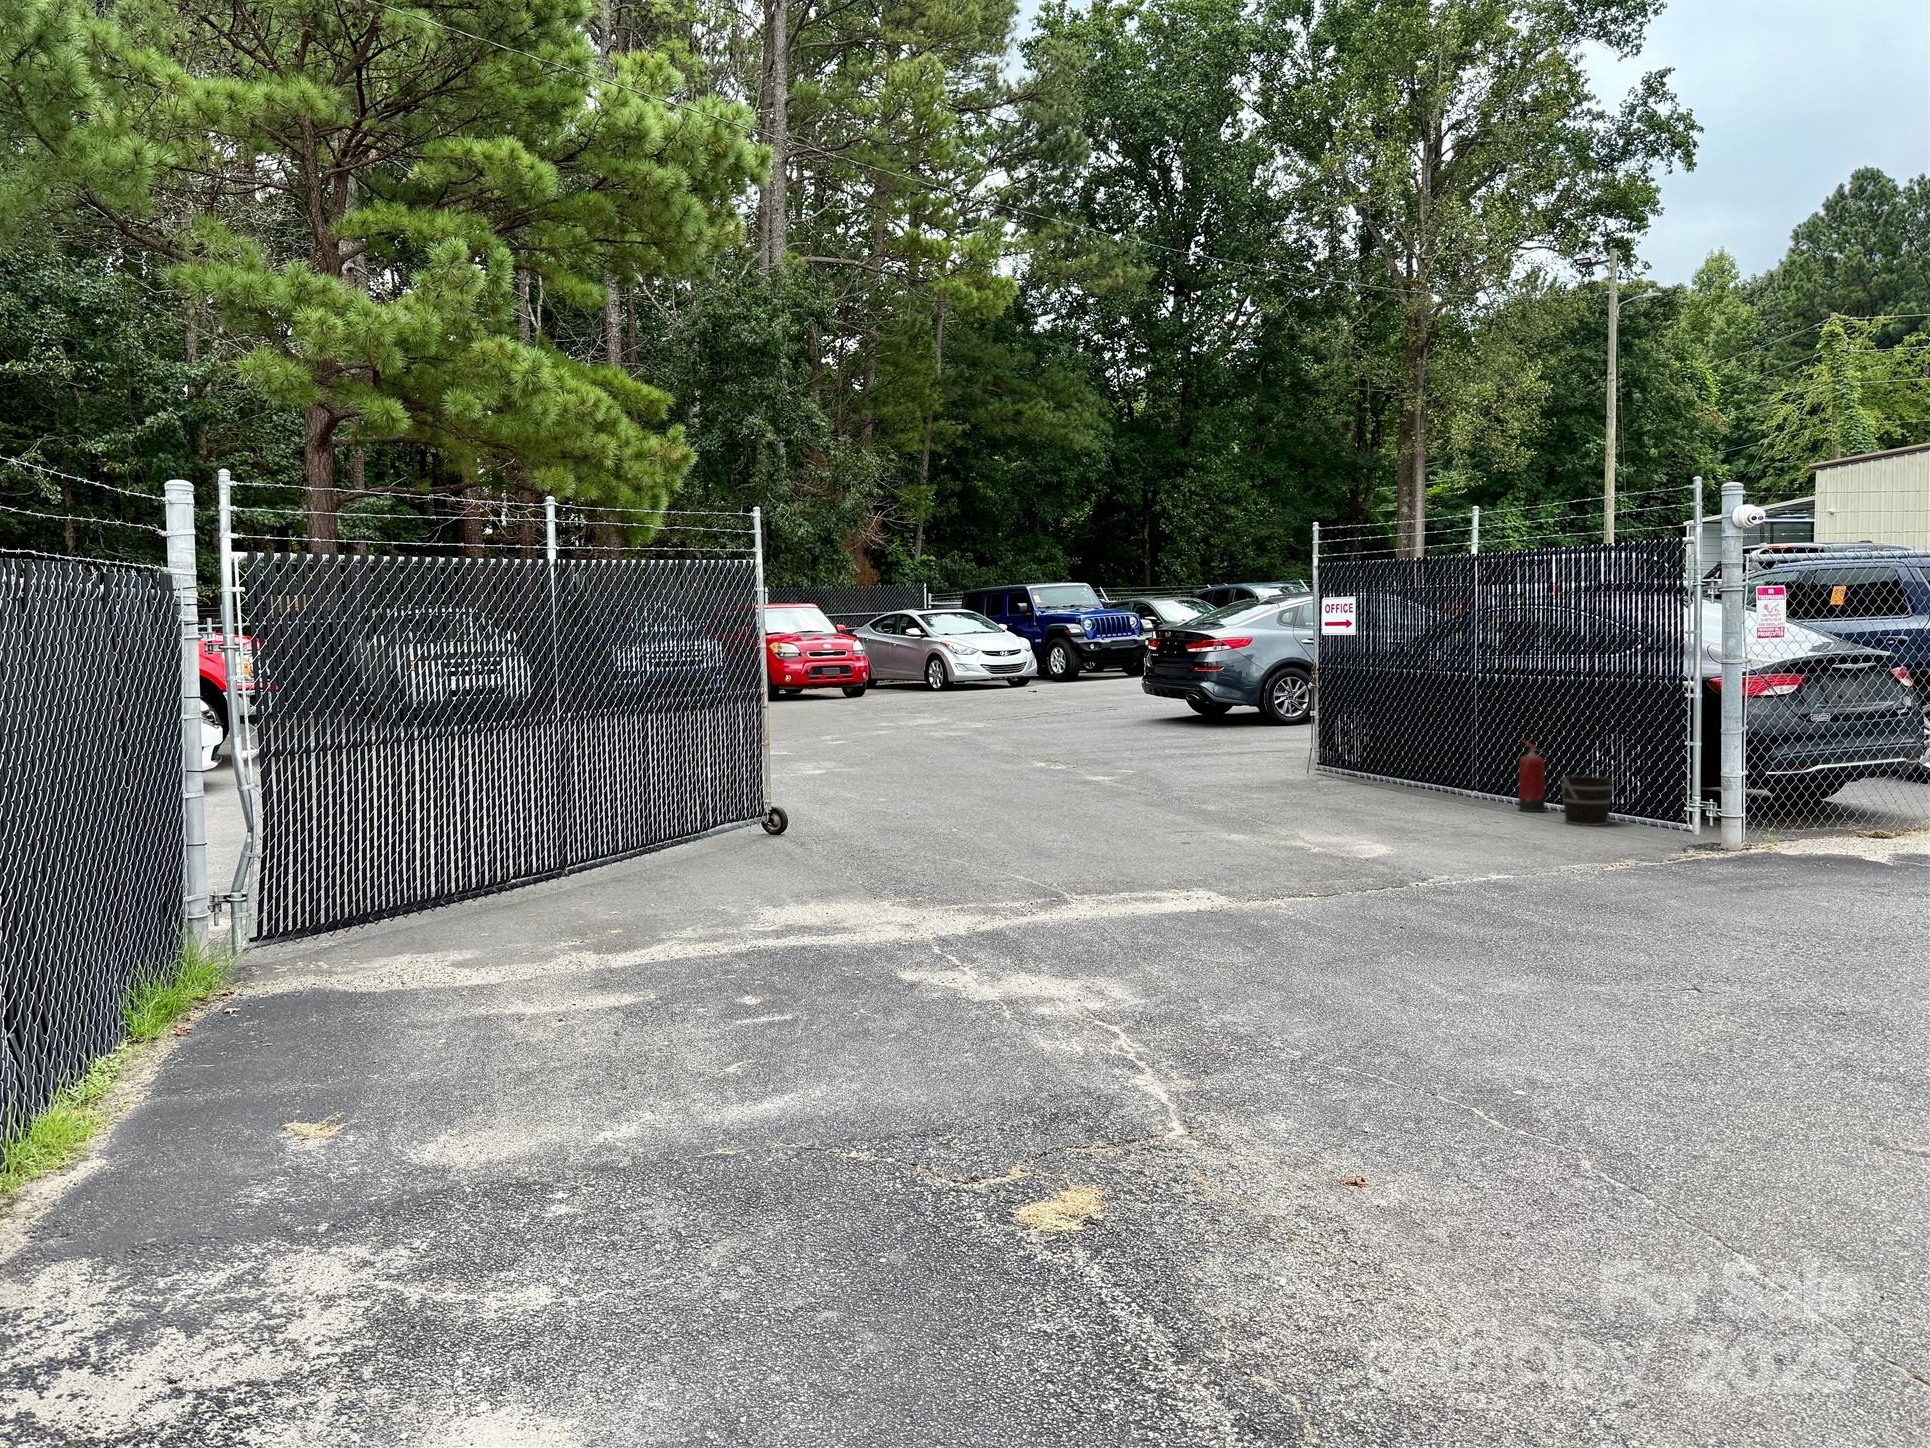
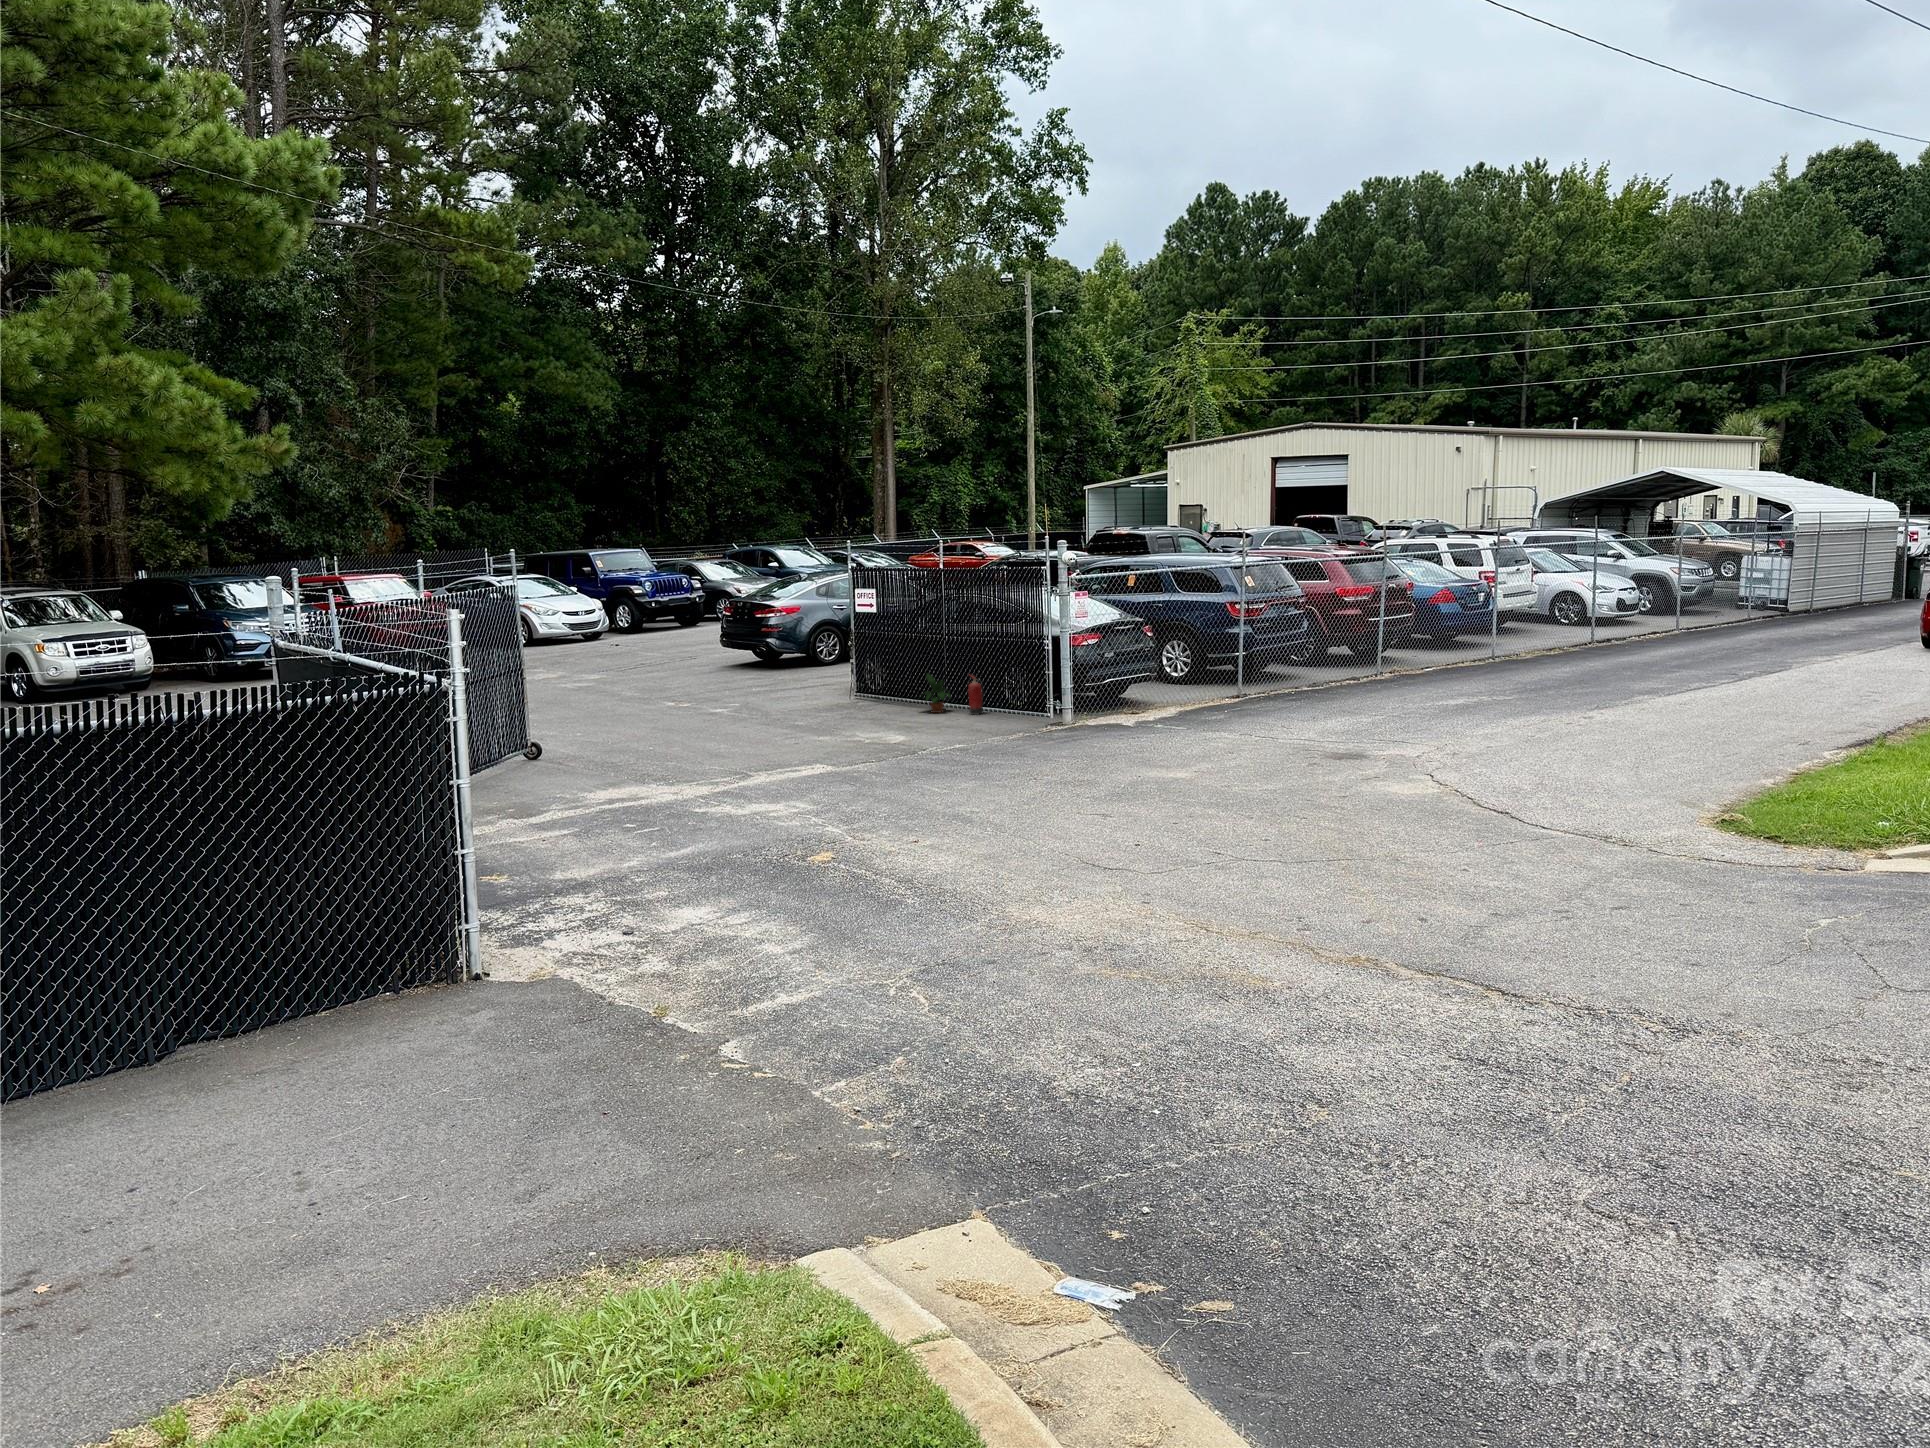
potted plant: none [1425,734,1485,803] -> present [925,674,951,713]
bucket: present [1561,776,1613,826] -> none [989,691,1015,720]

